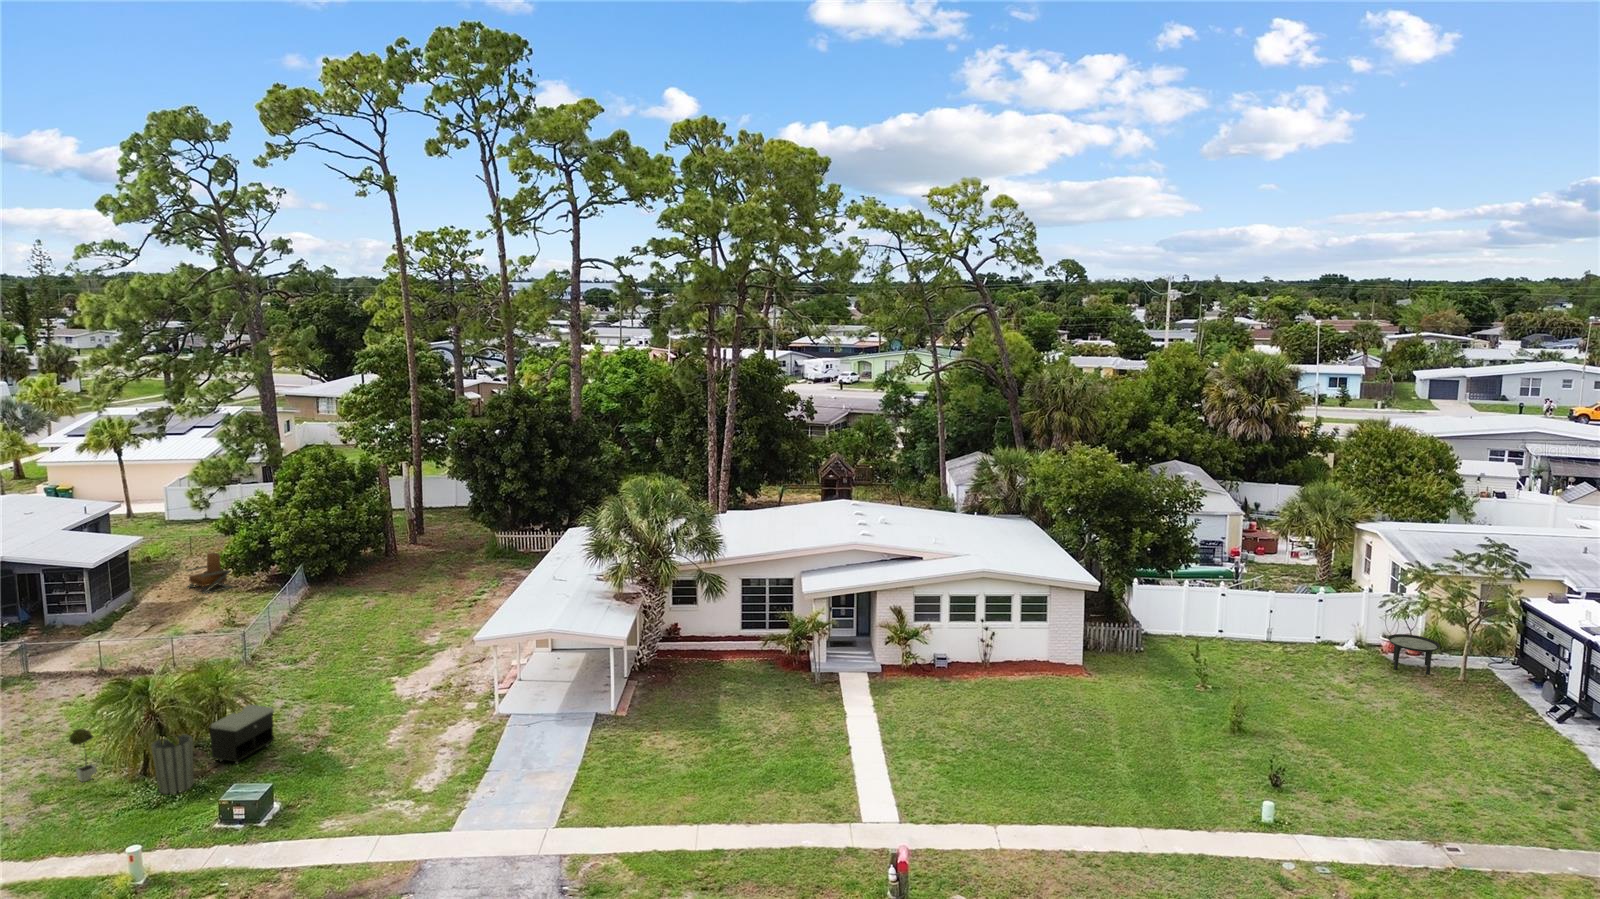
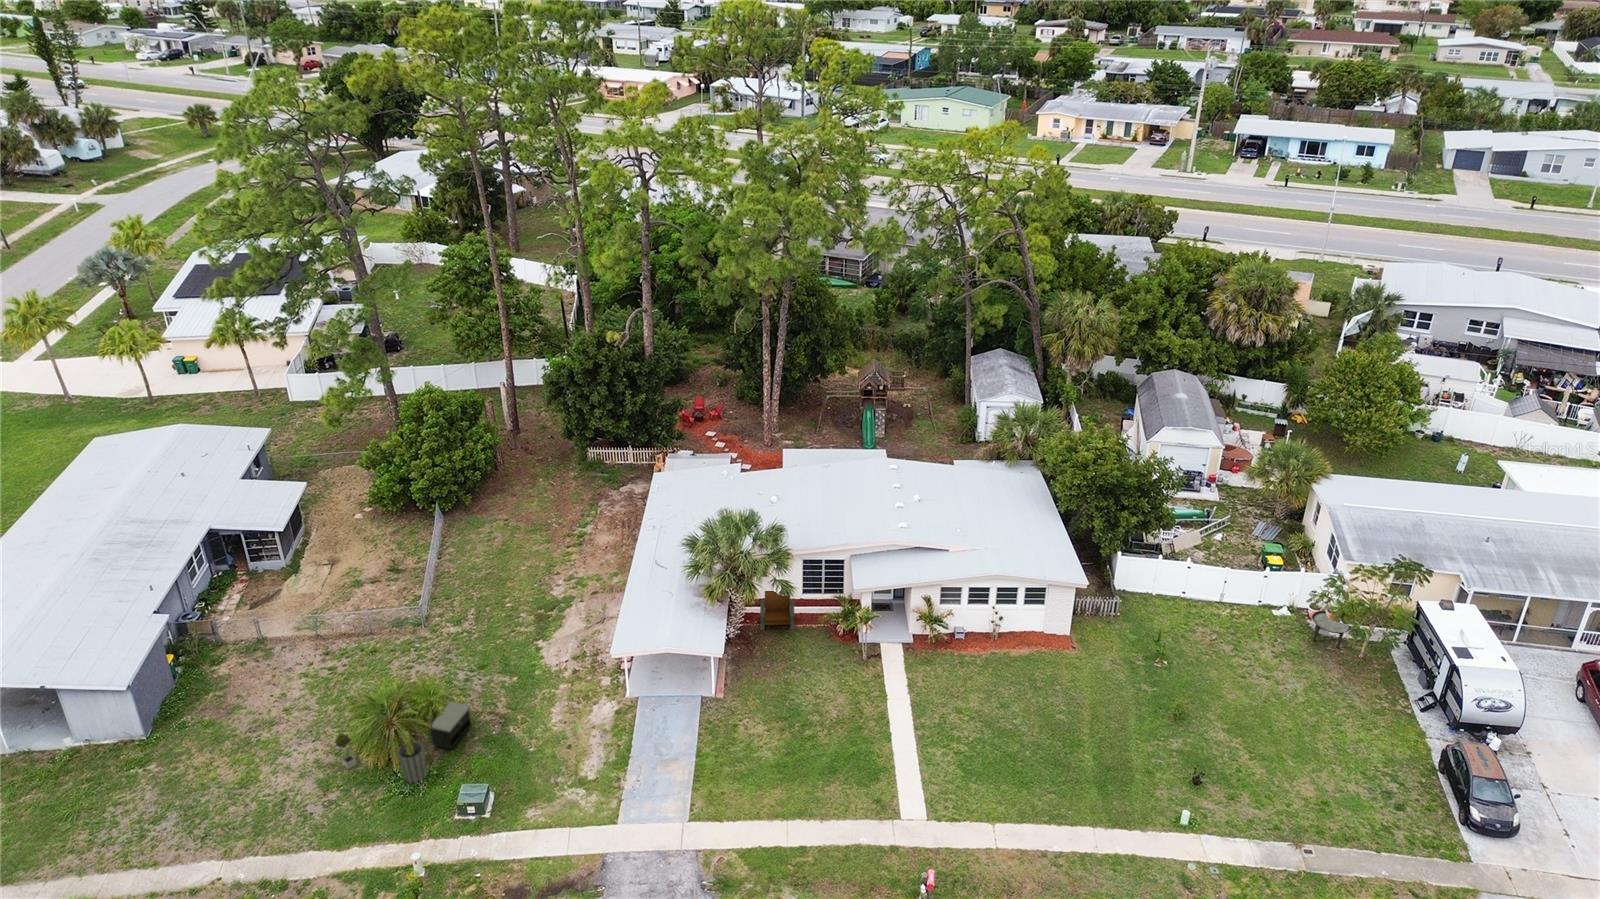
lounge chair: present [187,552,232,594] -> present [760,591,794,630]

